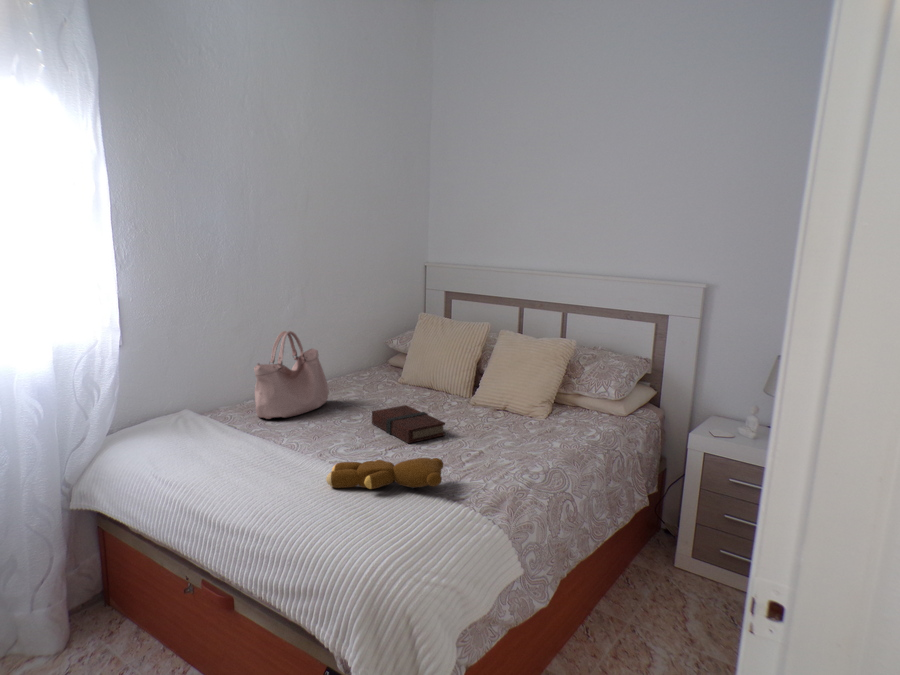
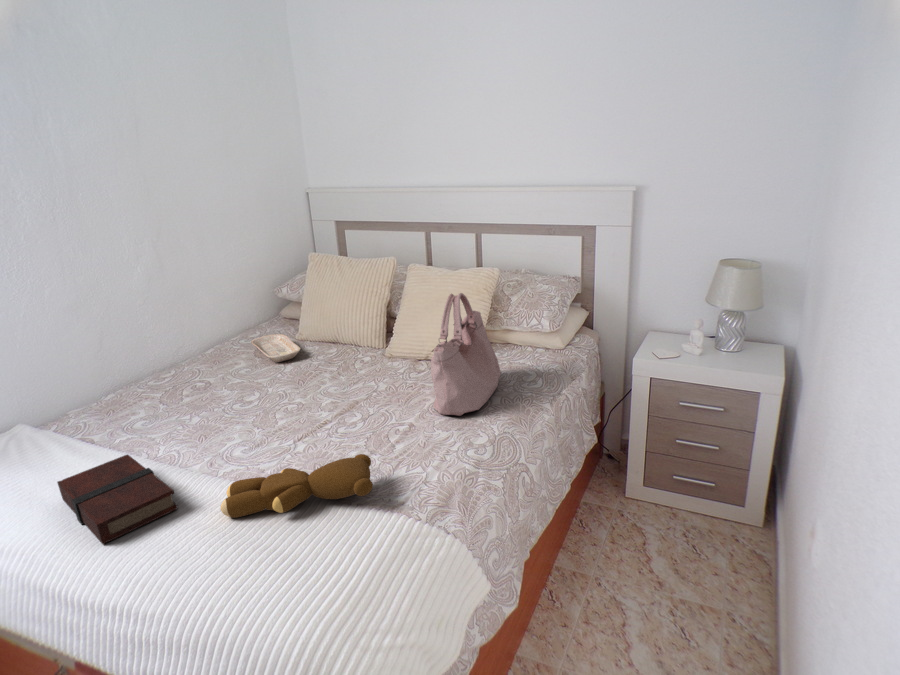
handbag: present [254,331,329,419] -> present [431,293,501,416]
tray: none [363,375,402,395] -> present [251,334,300,362]
book: present [372,405,445,443] -> present [57,455,178,544]

